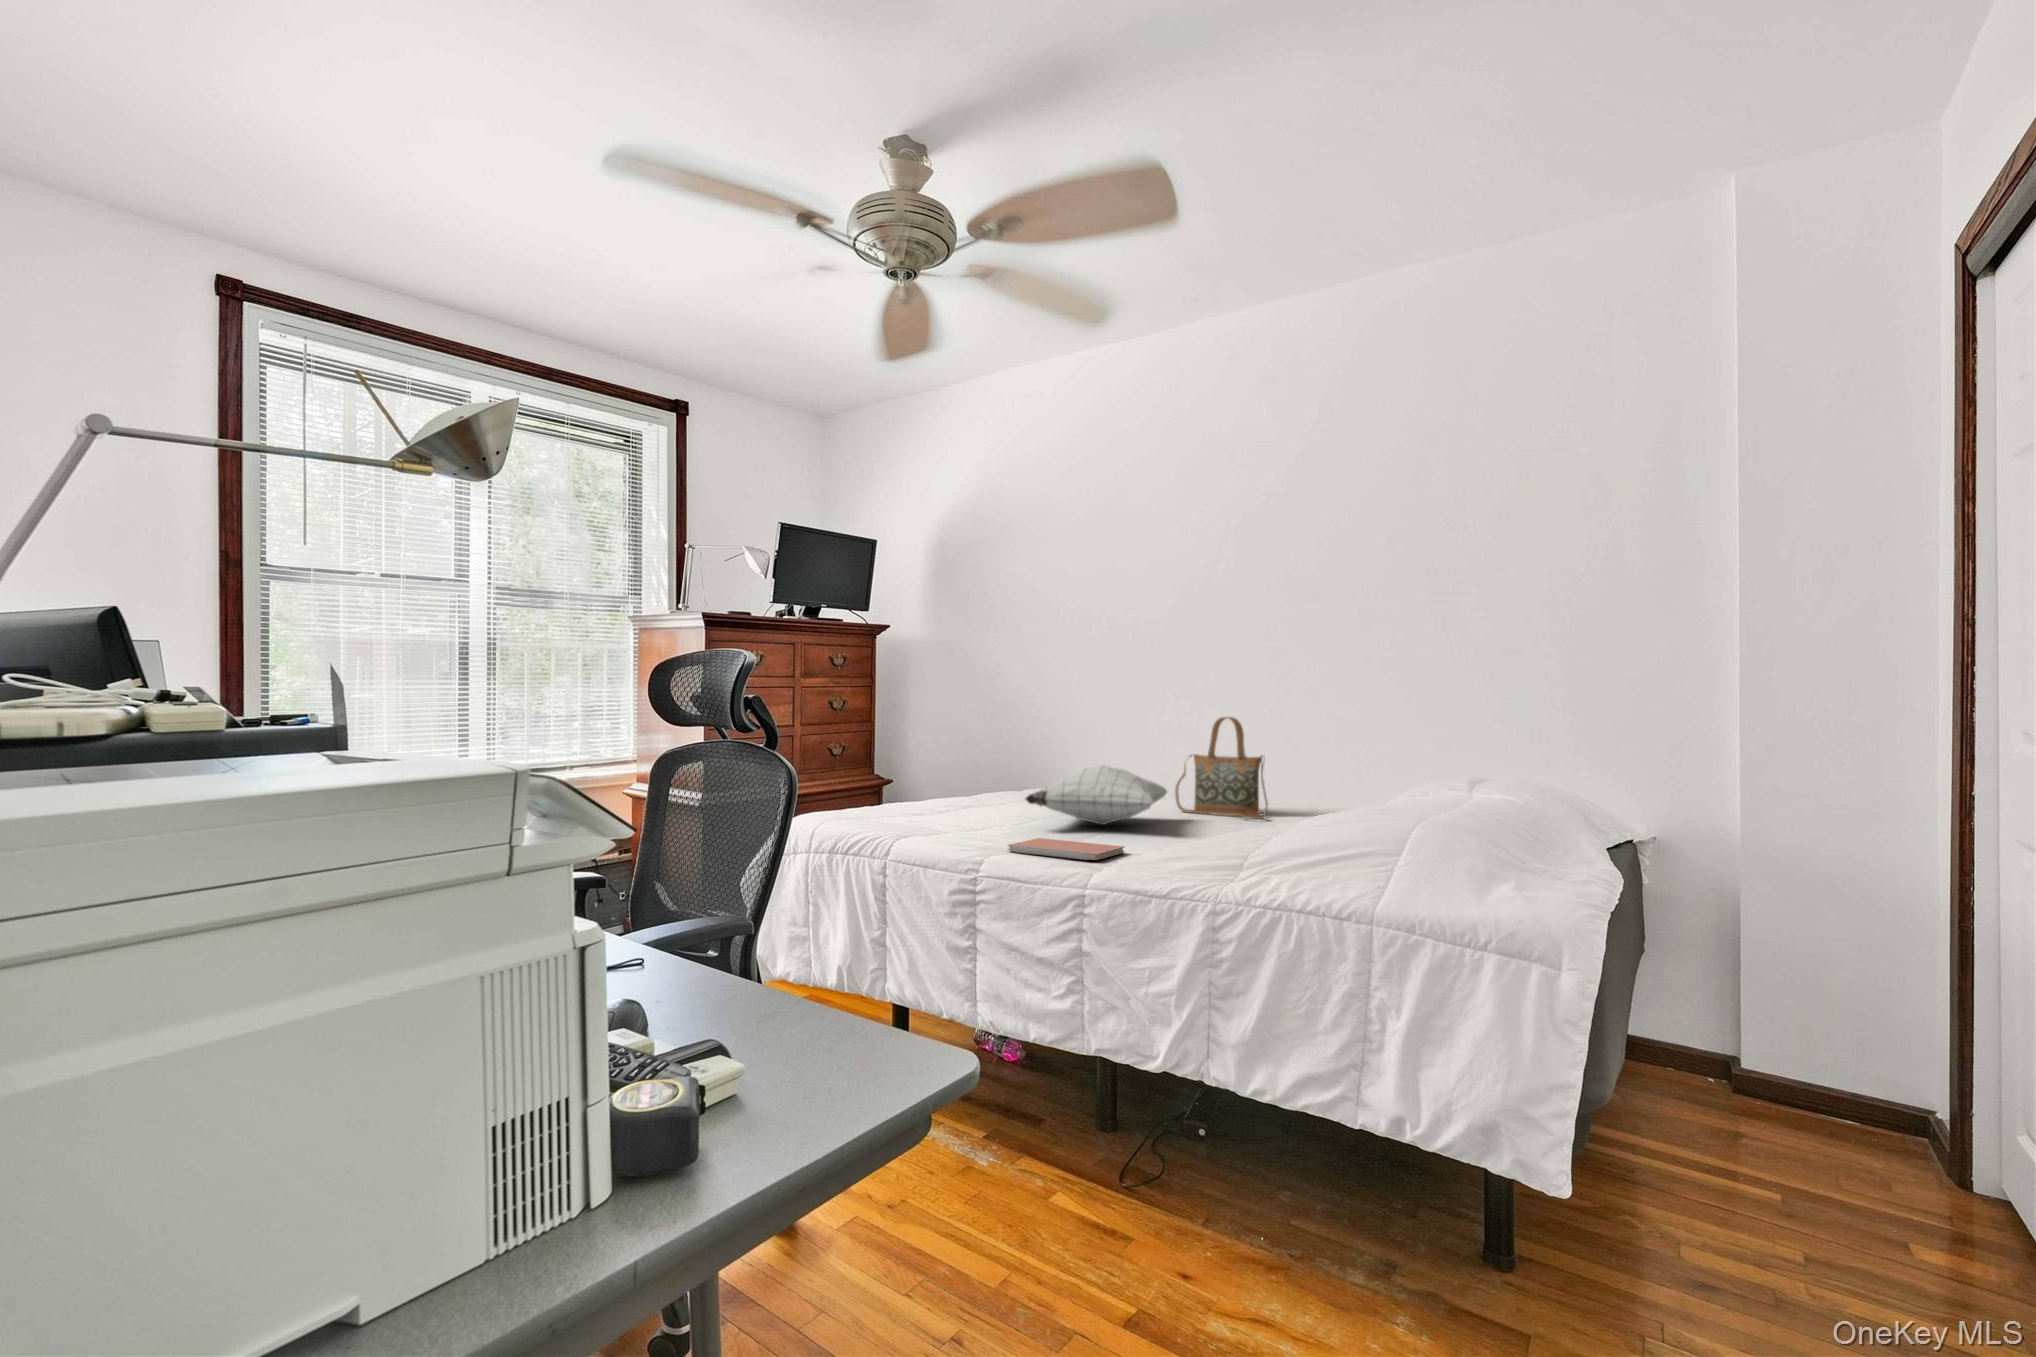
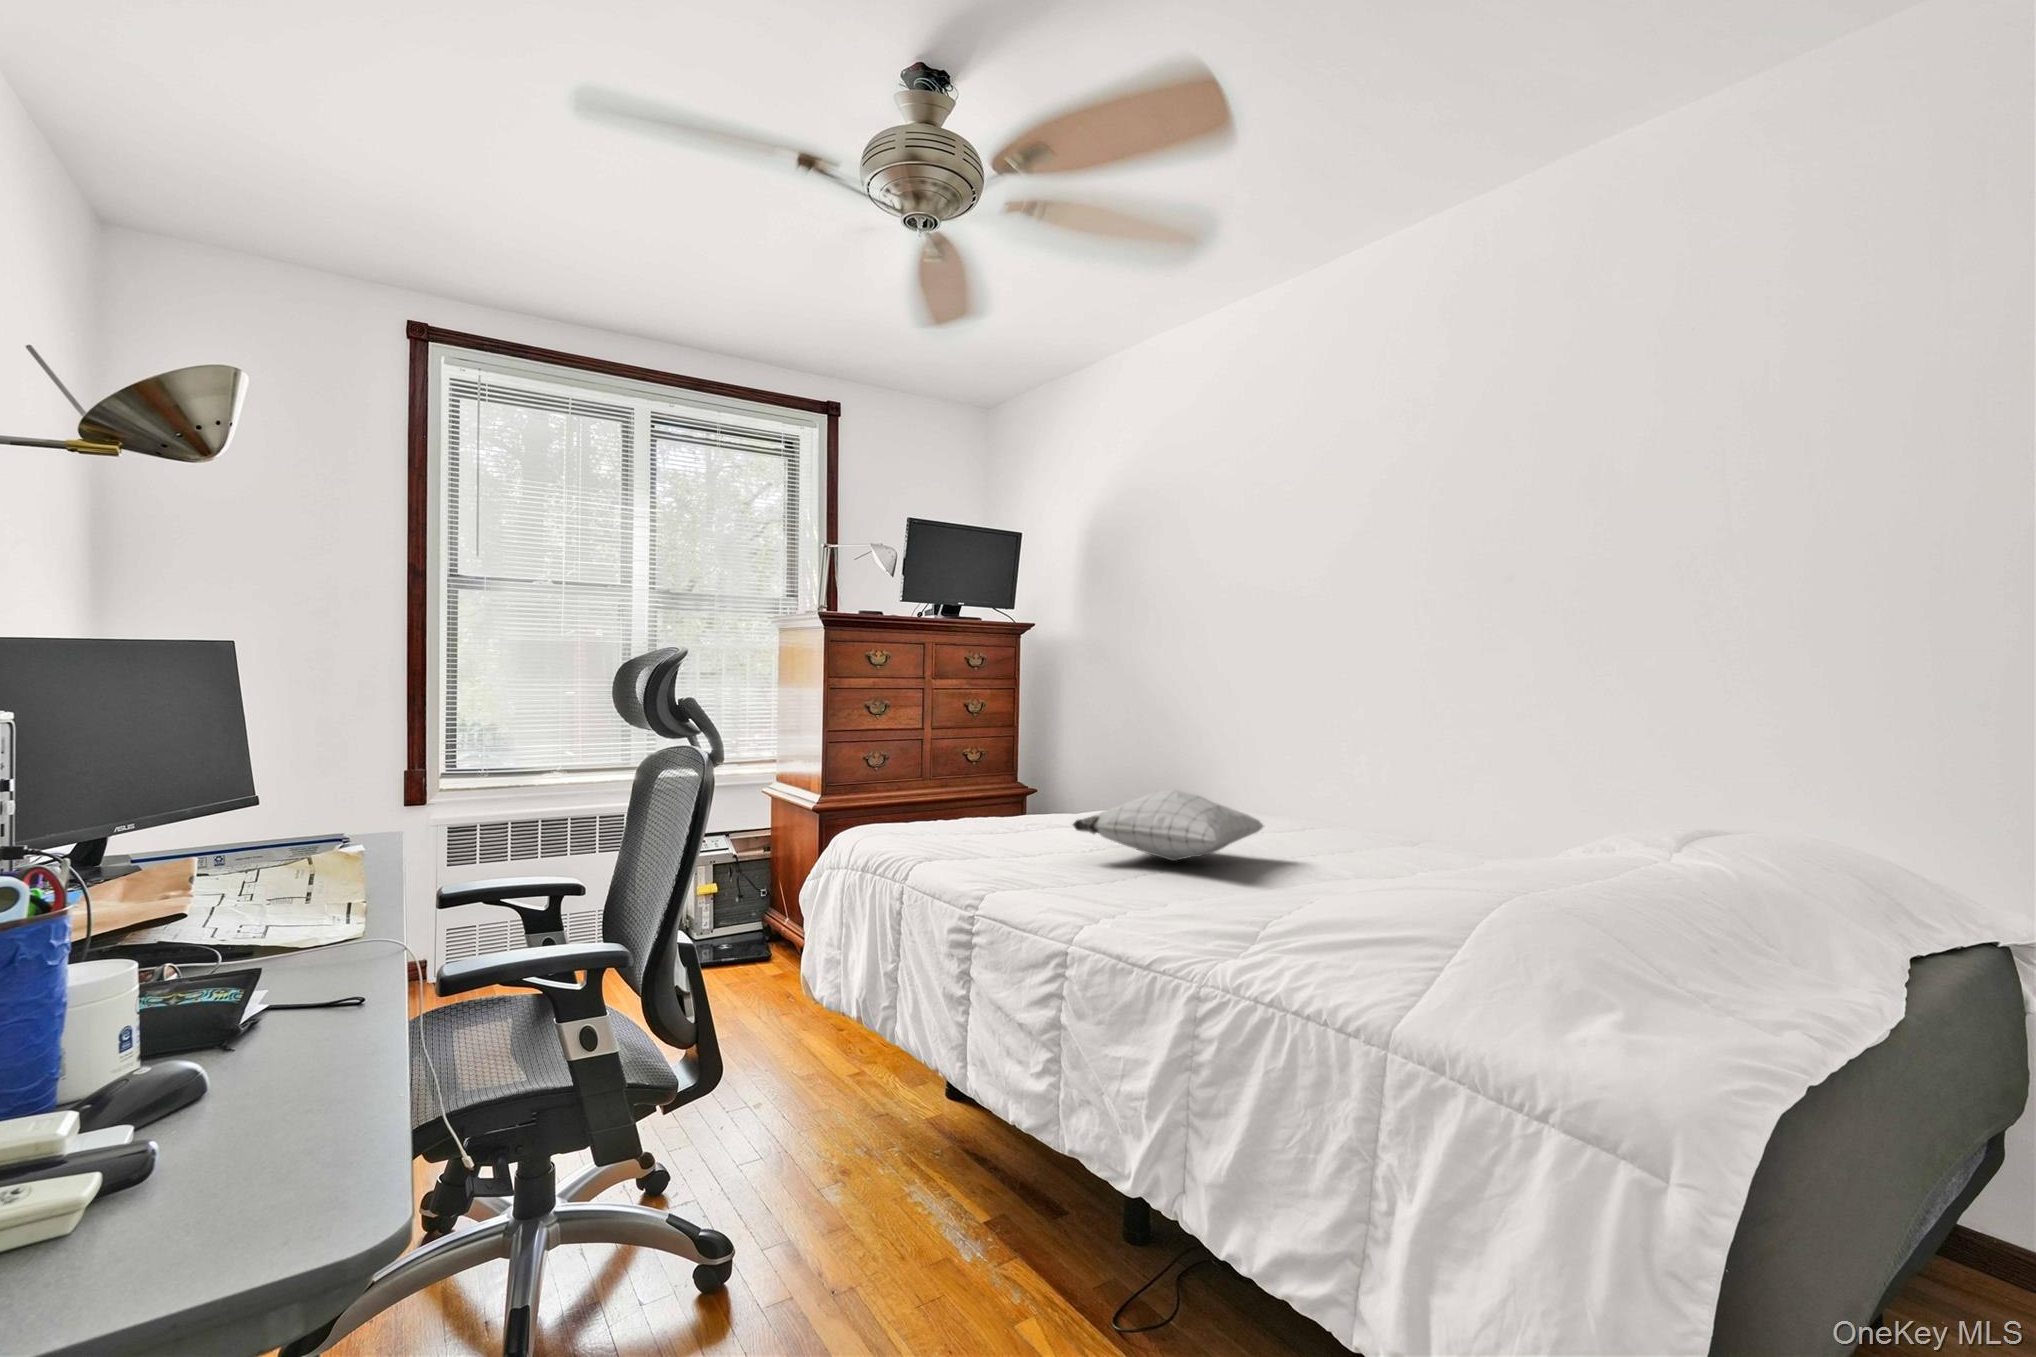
handbag: present [1175,717,1268,819] -> none [1289,738,1401,868]
notebook: present [1008,838,1125,860] -> none [1014,873,1150,909]

